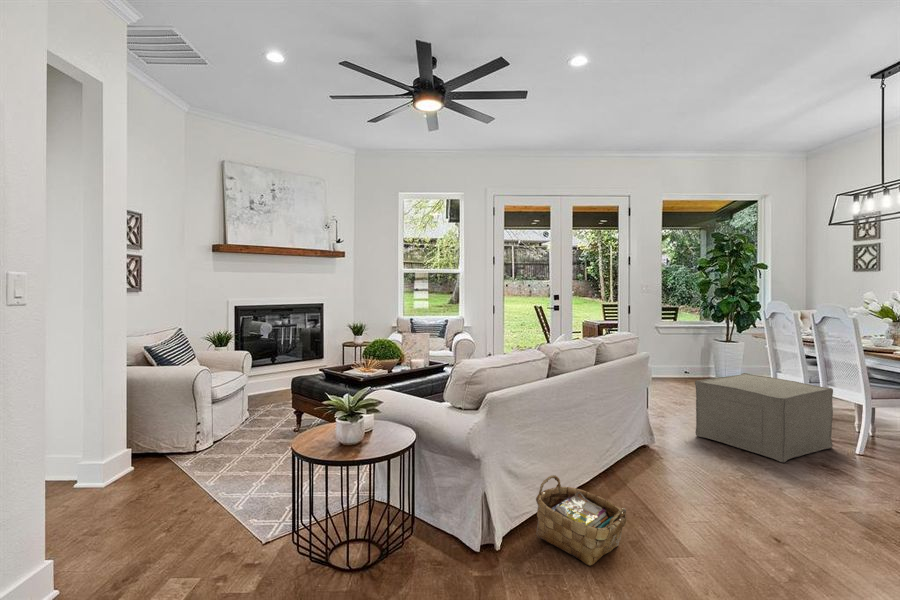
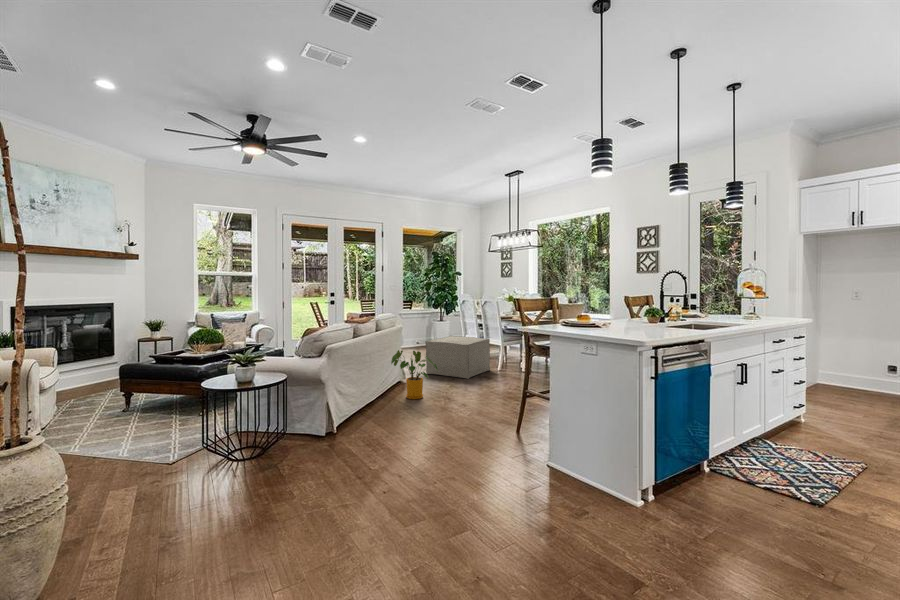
house plant: none [624,399,716,495] -> present [391,350,437,399]
woven basket: present [536,475,626,565] -> none [350,391,399,430]

